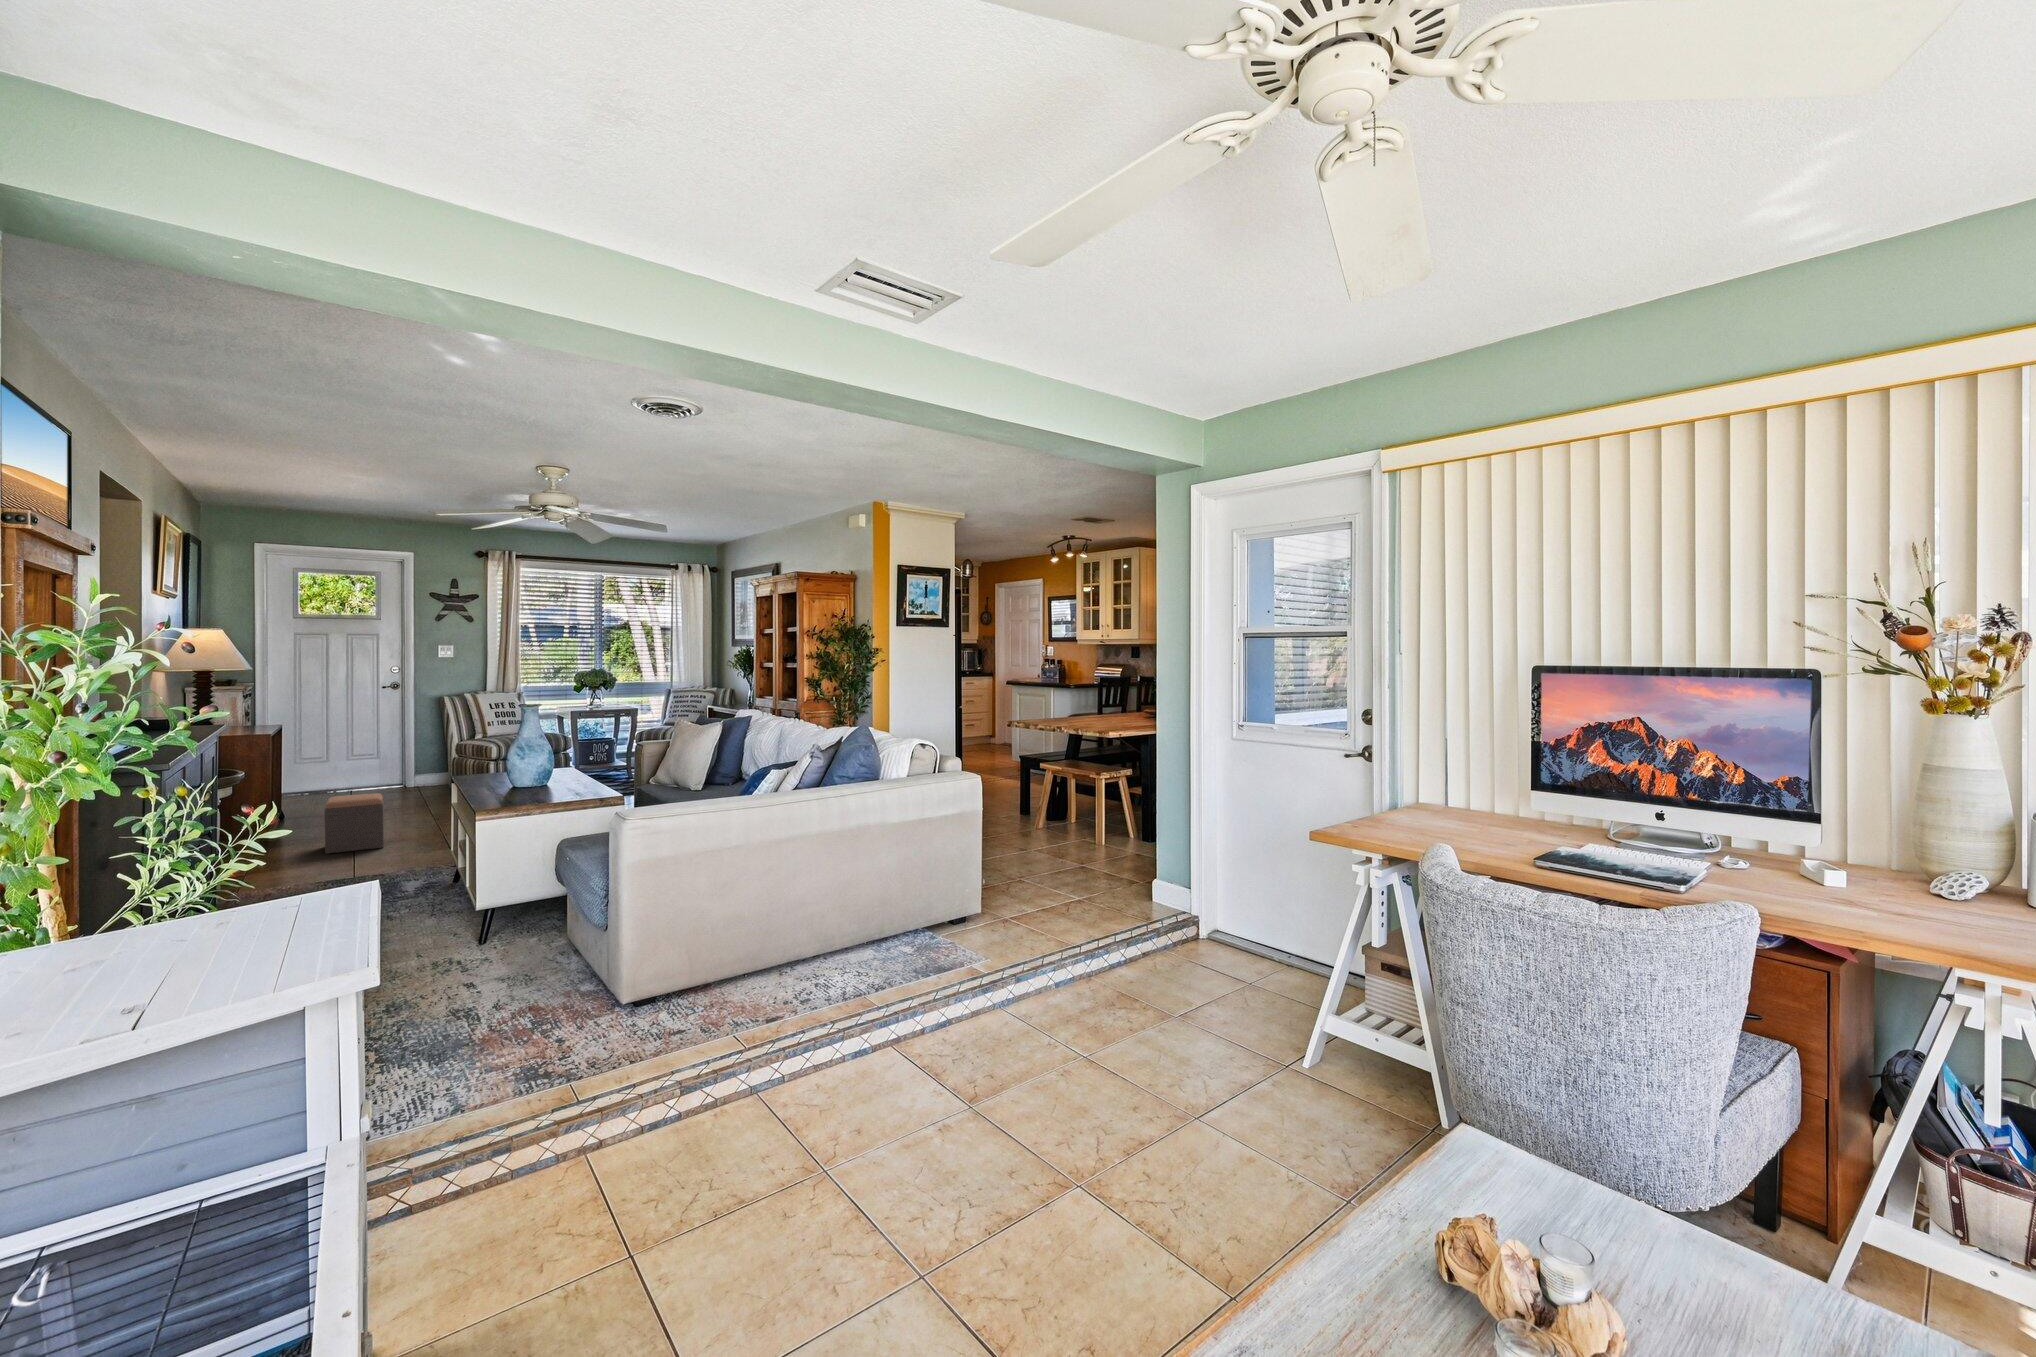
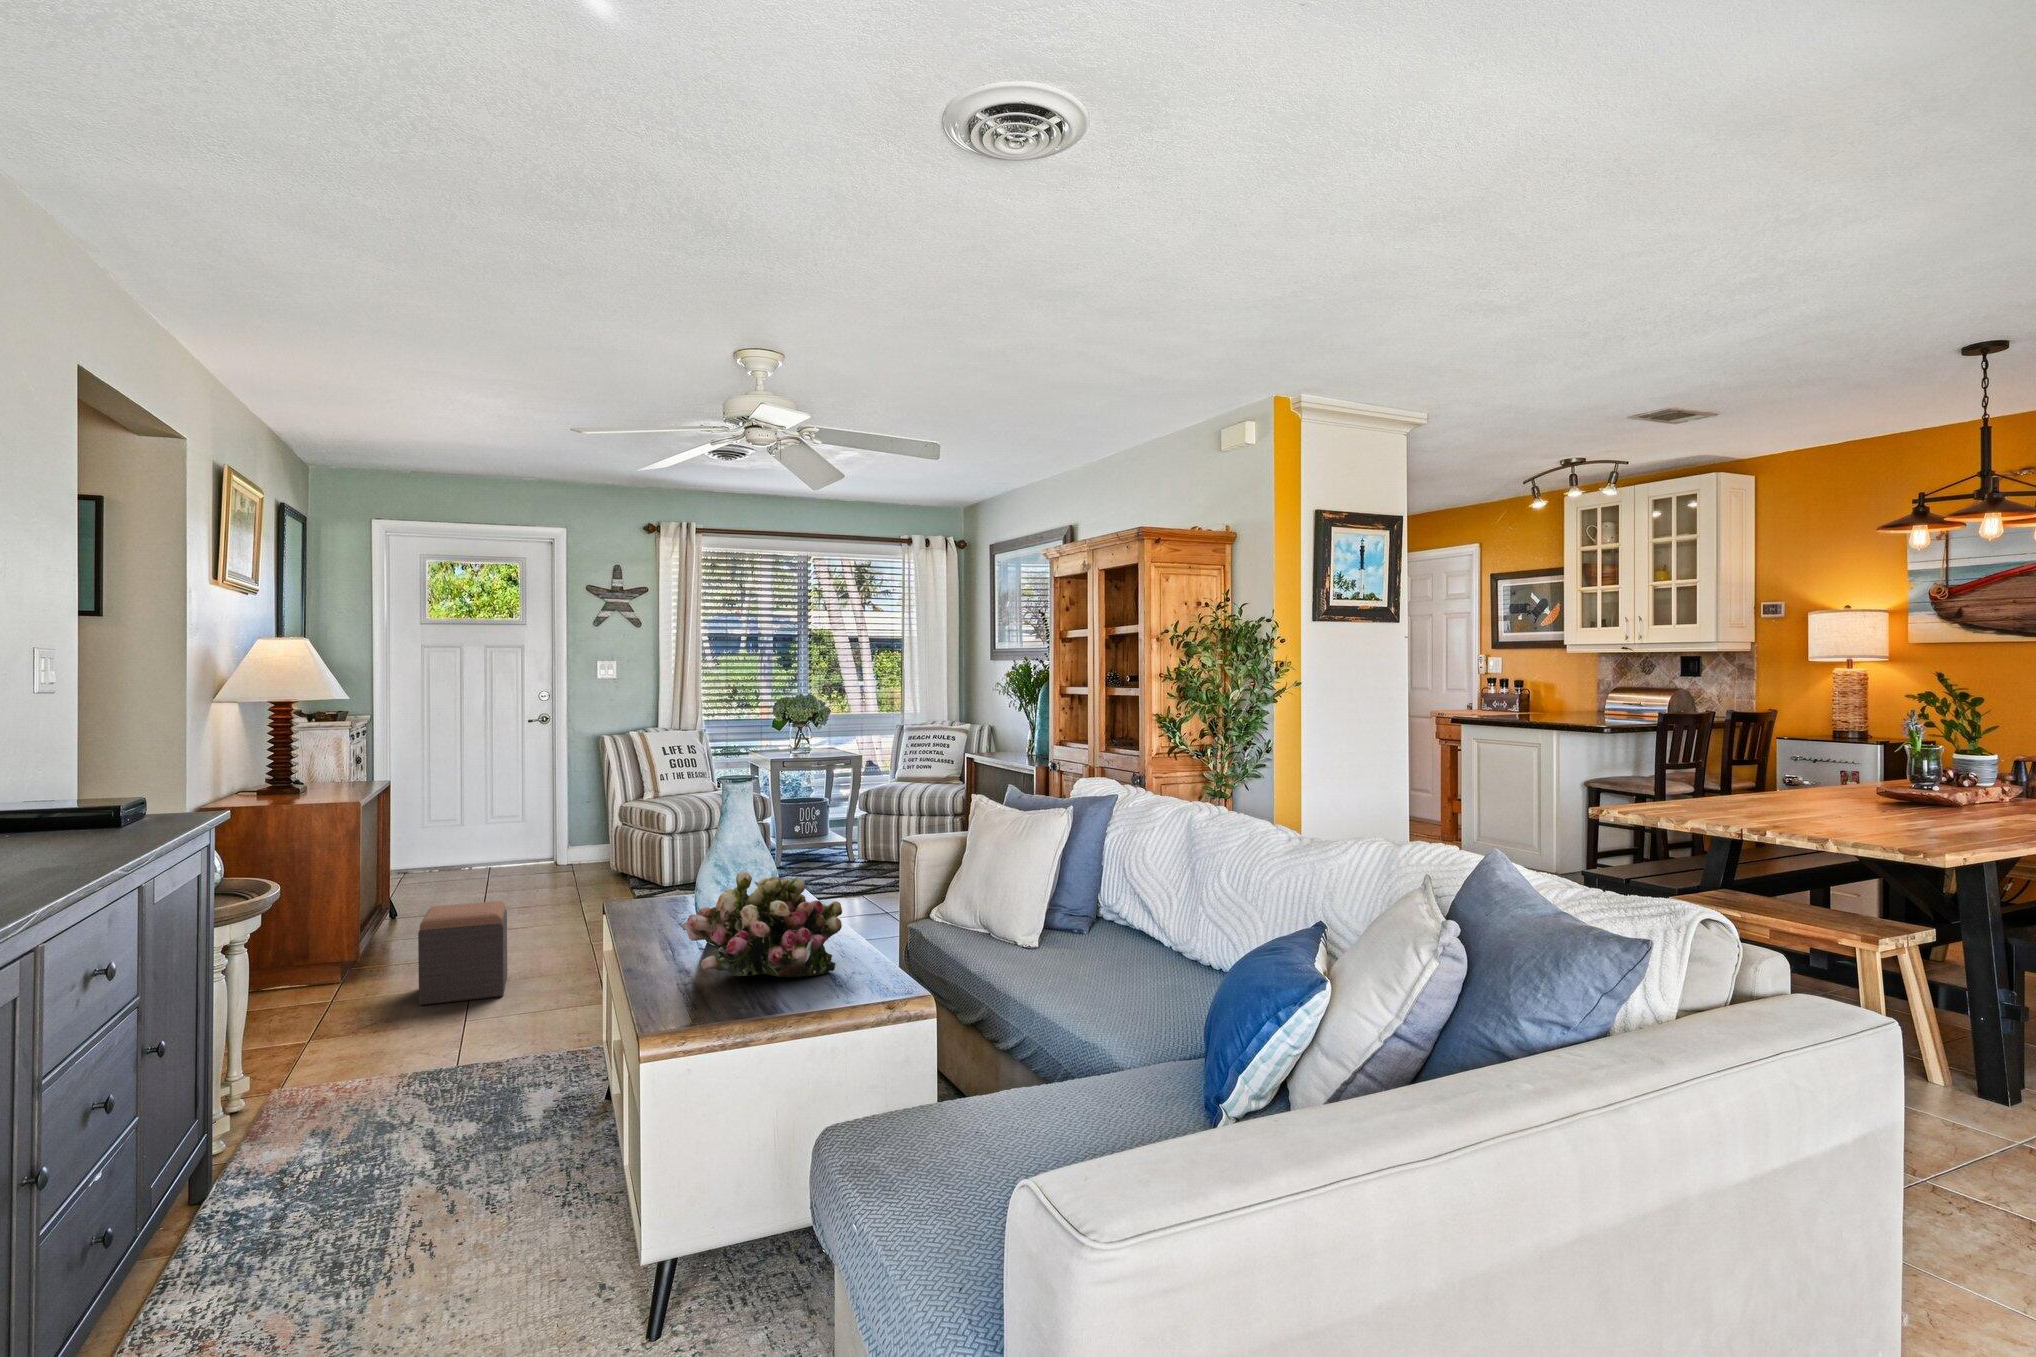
flower arrangement: none [502,748,587,794] -> present [683,871,842,977]

